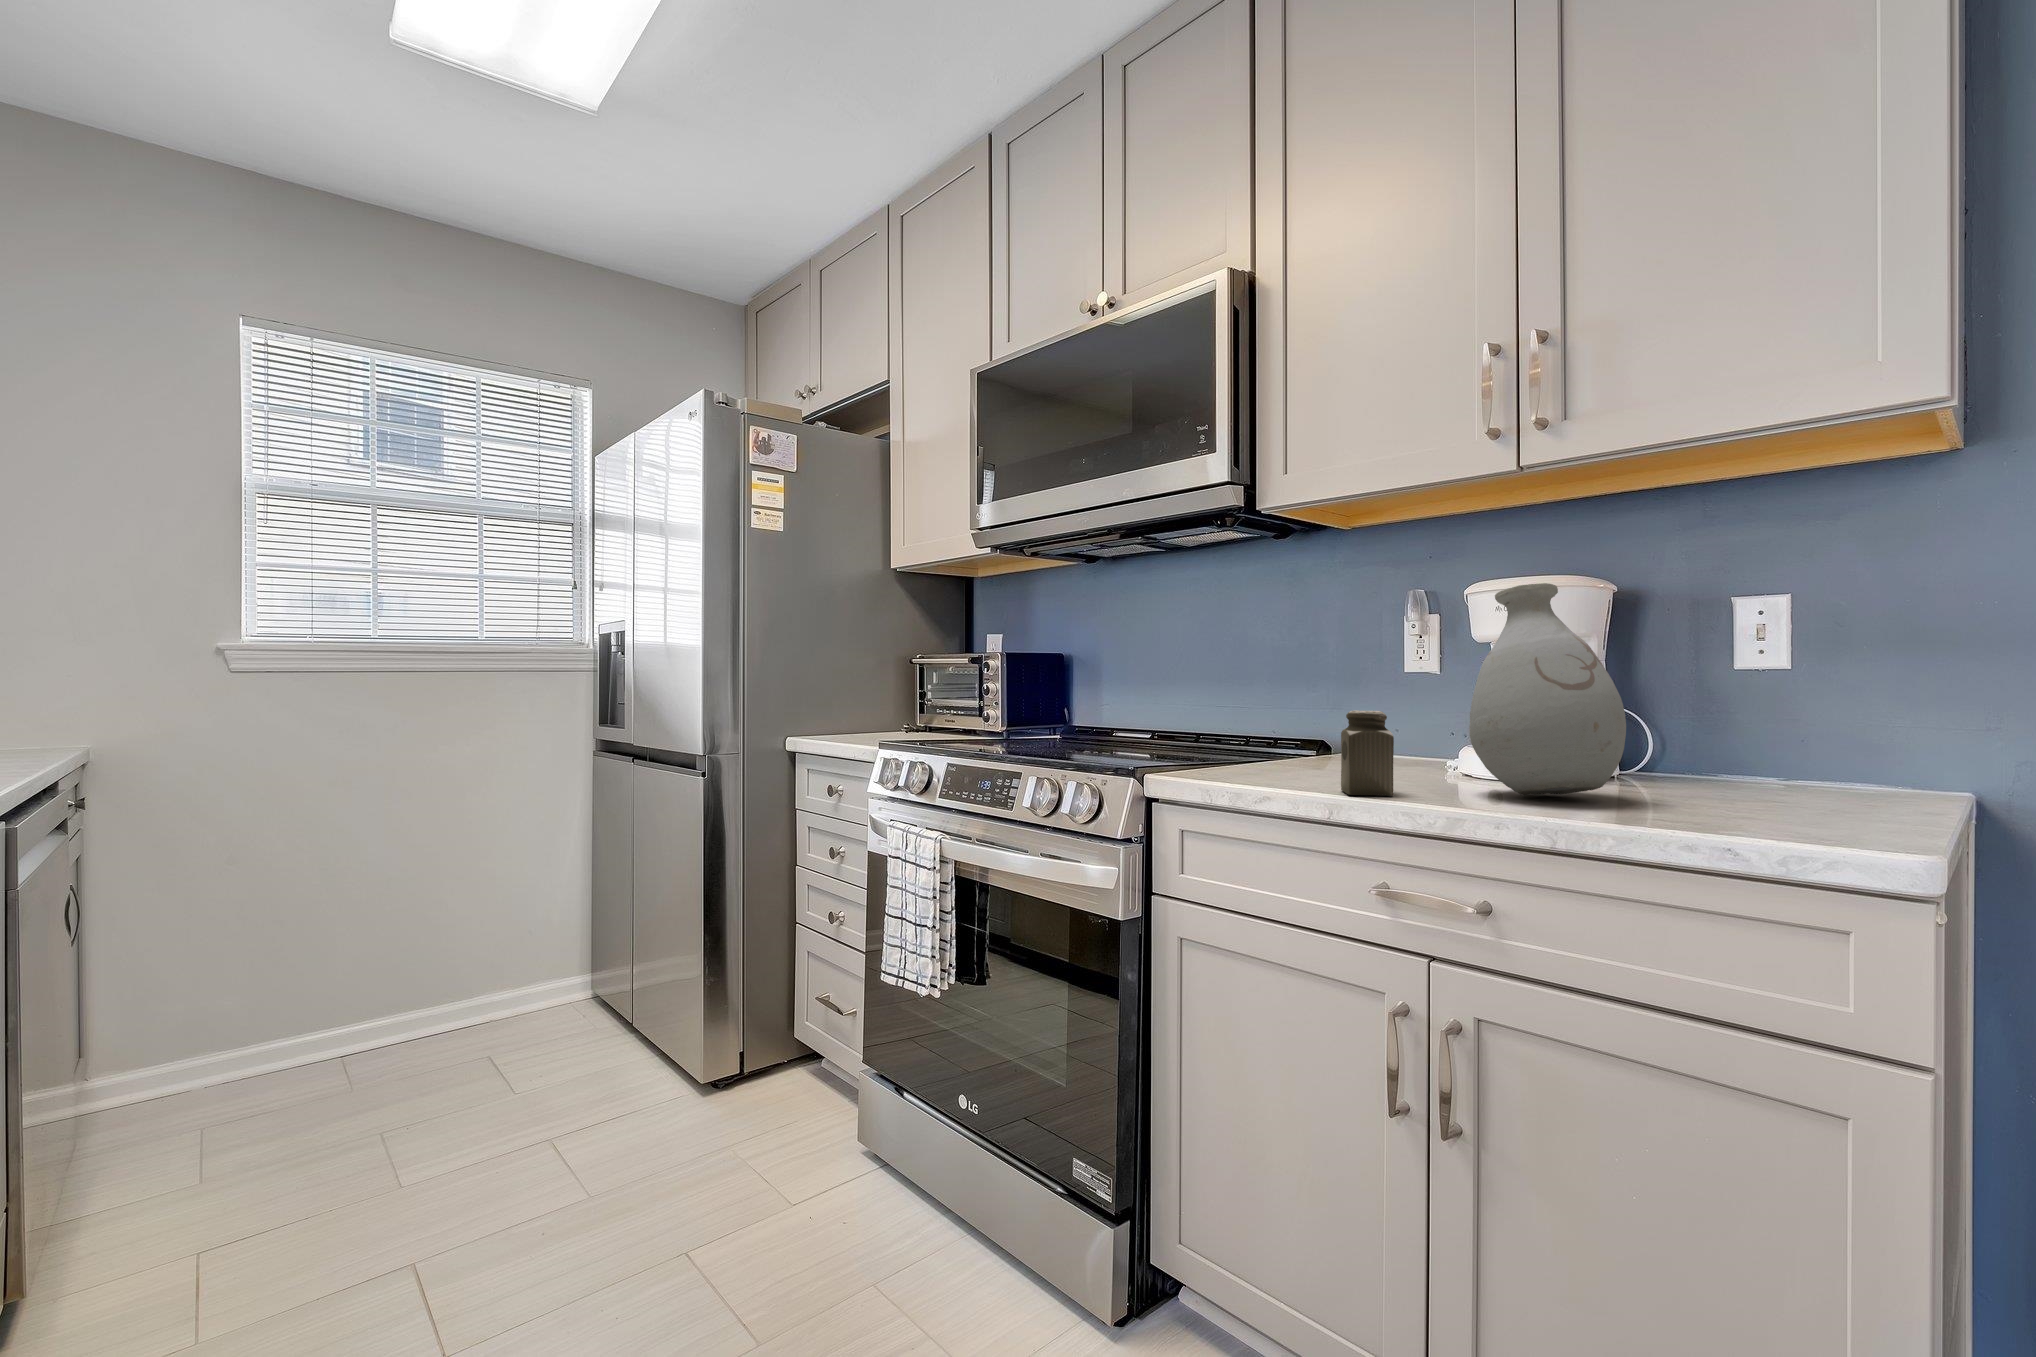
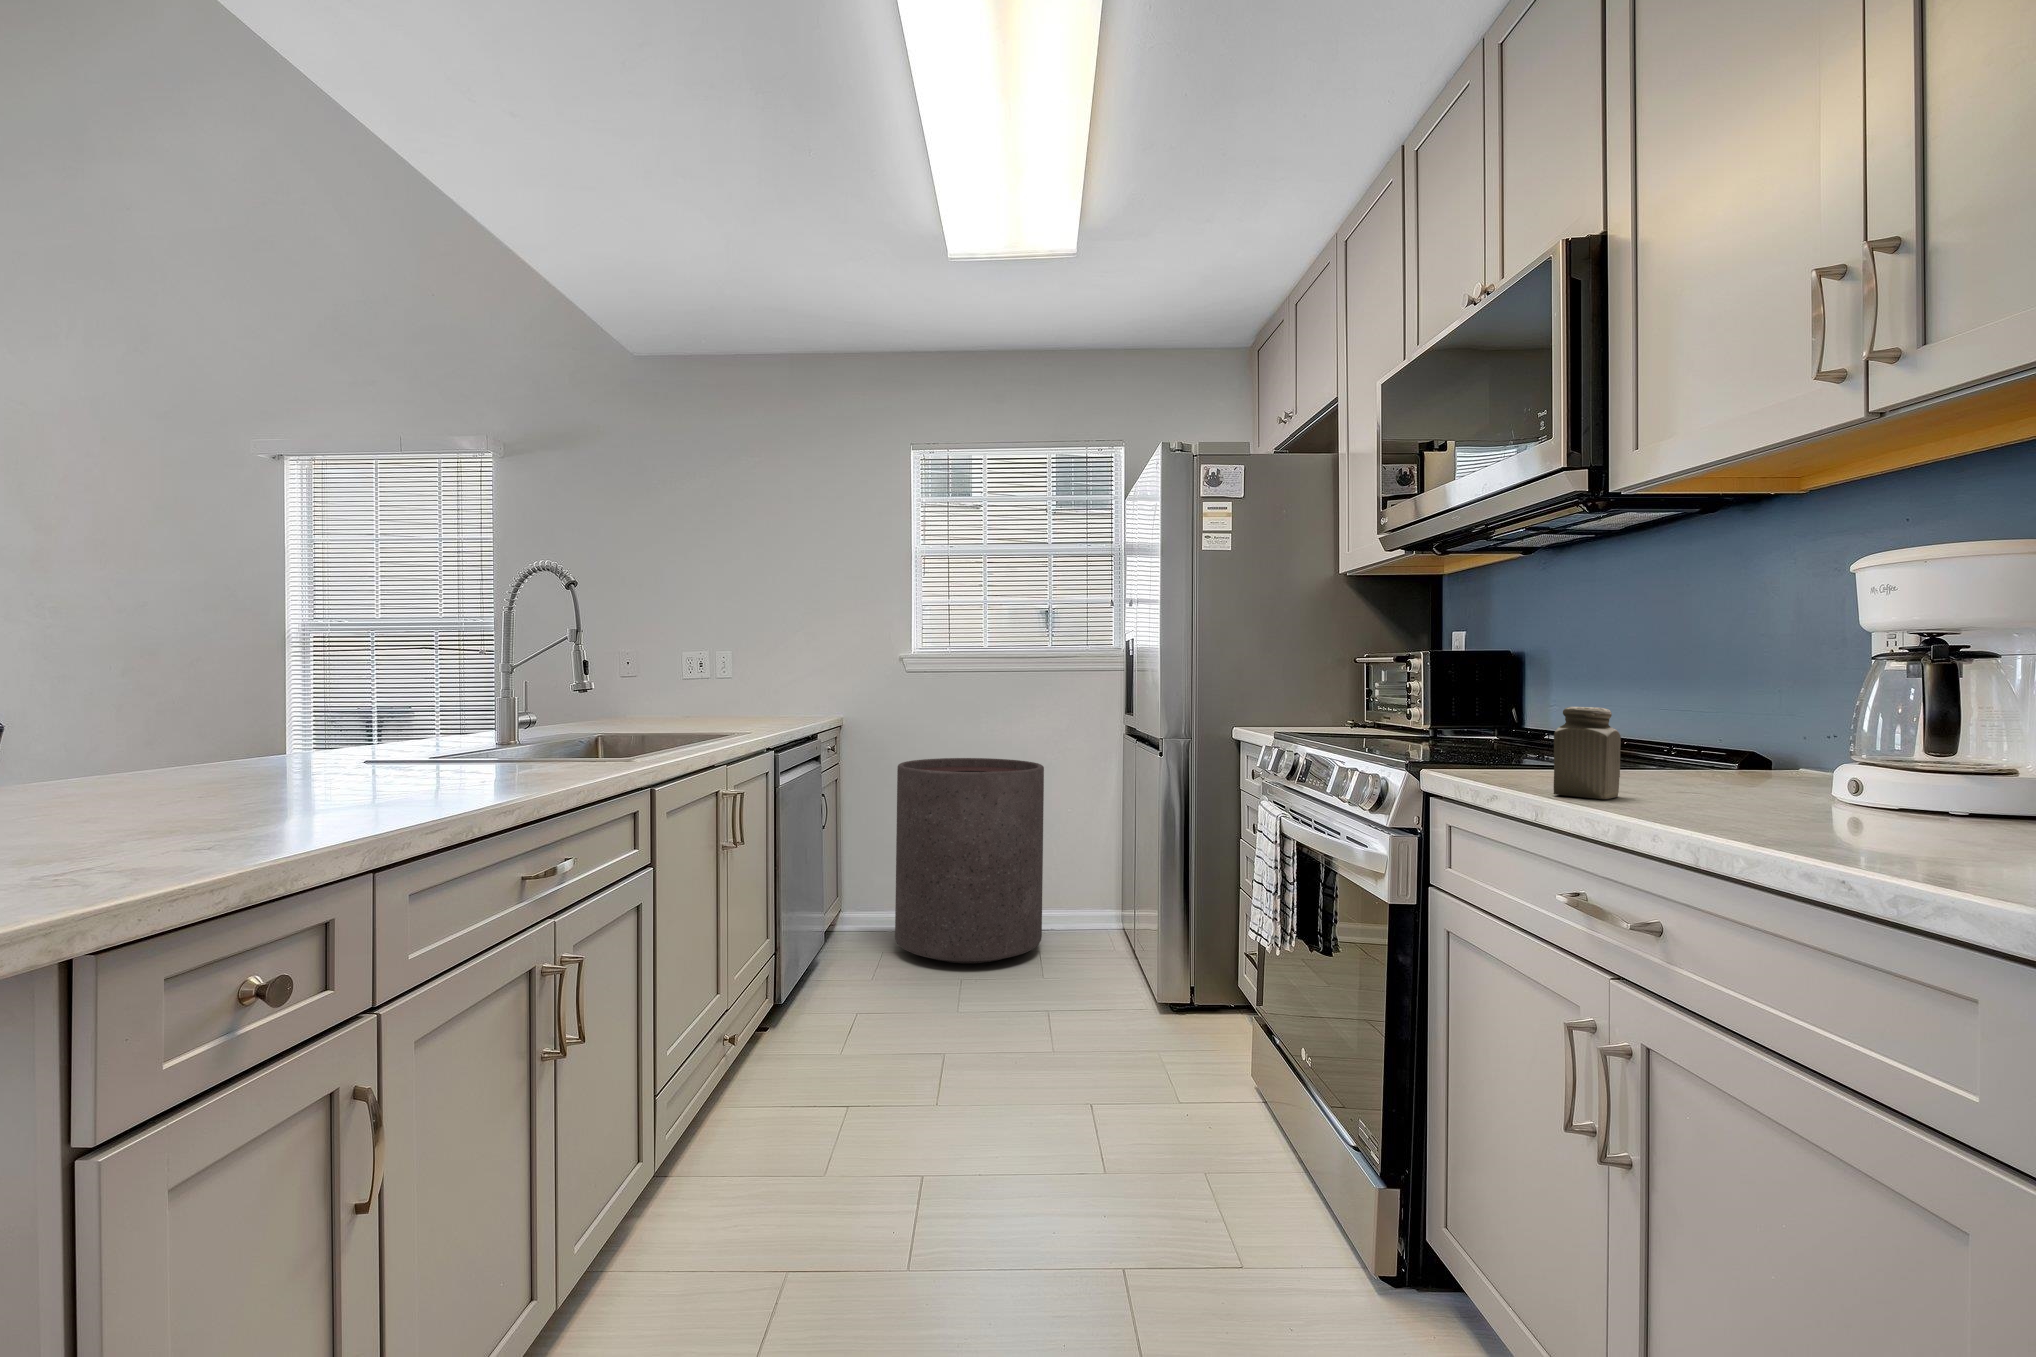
vase: present [1469,583,1626,795] -> none [1705,557,1931,818]
trash can: none [231,801,497,1122] -> present [895,758,1044,964]

